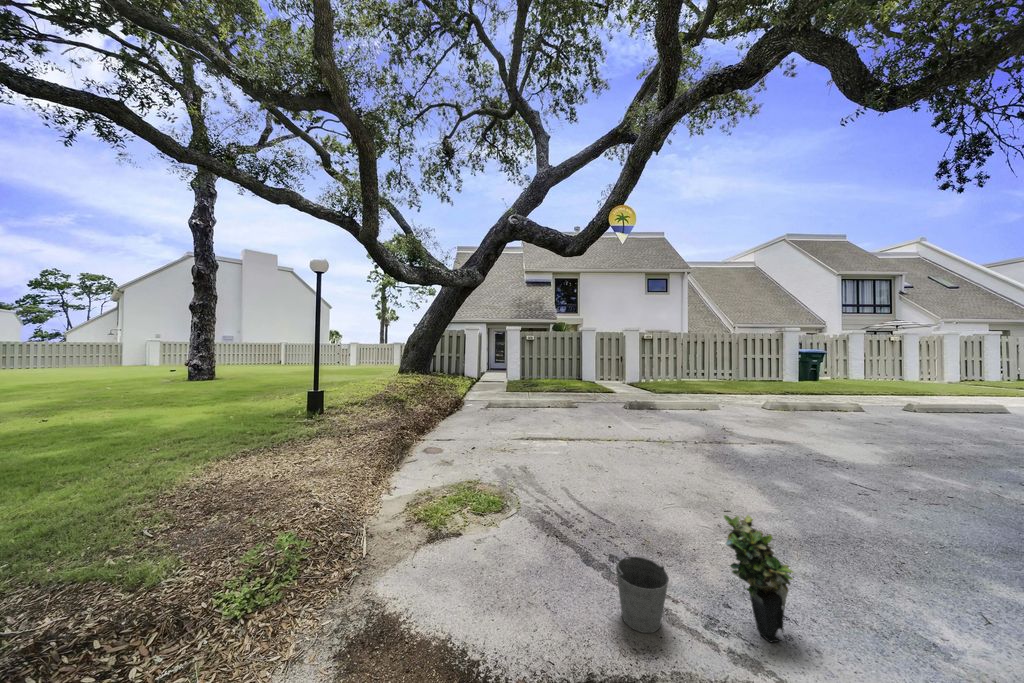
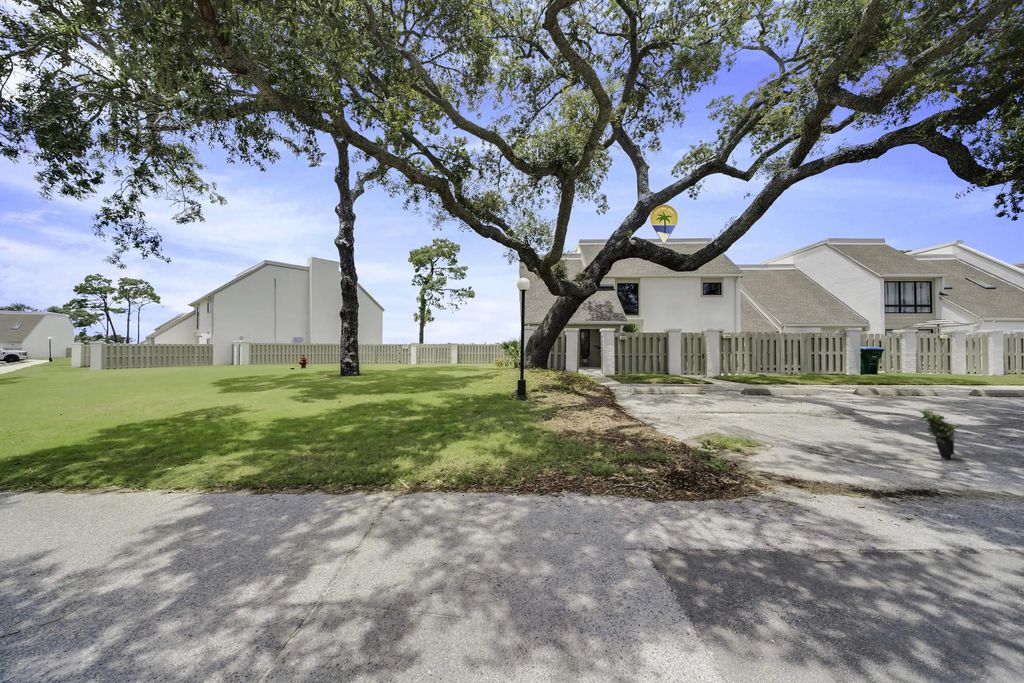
bucket: present [616,556,669,633] -> none [870,431,901,458]

